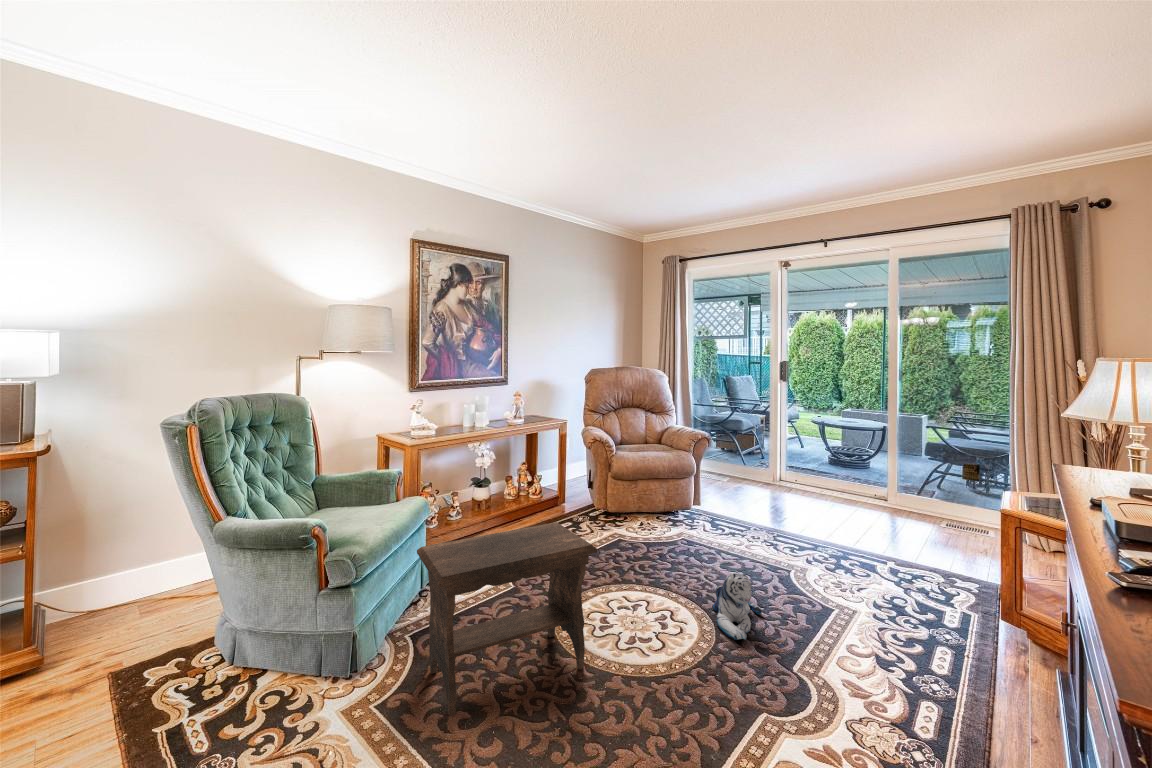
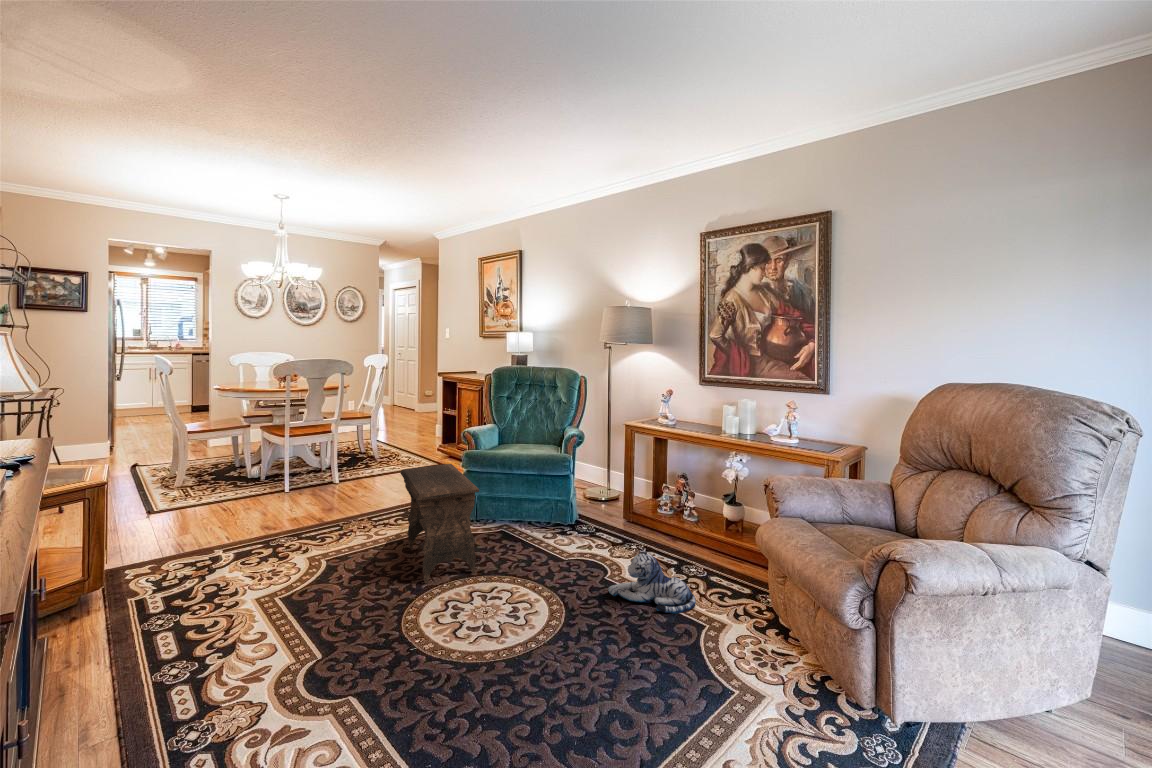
plush toy: present [712,573,762,640] -> present [608,551,696,613]

